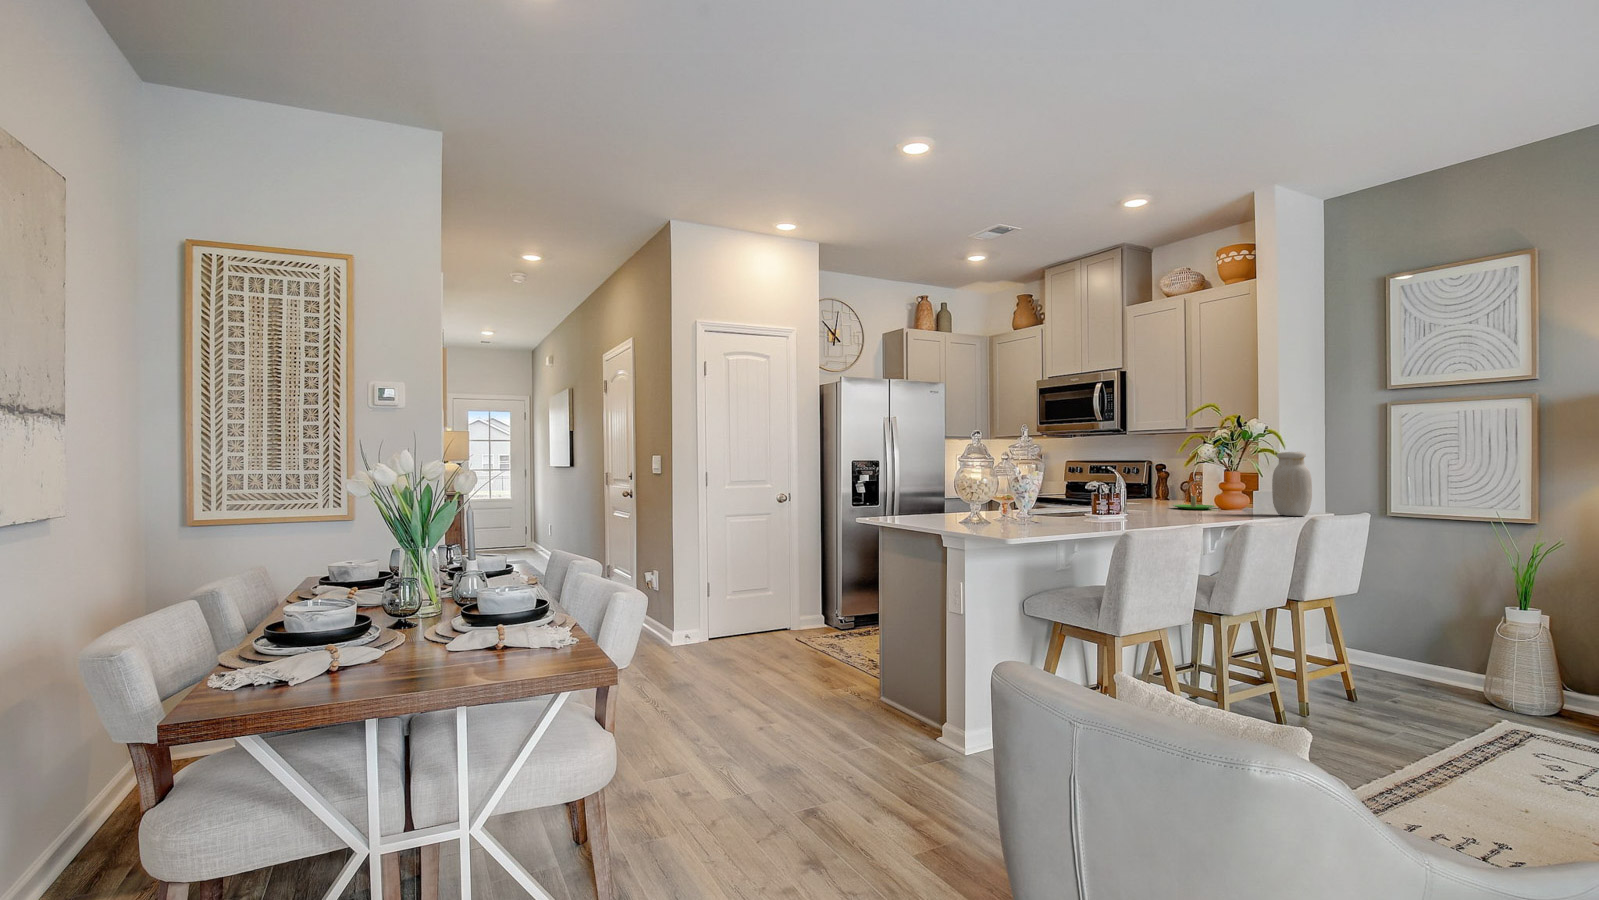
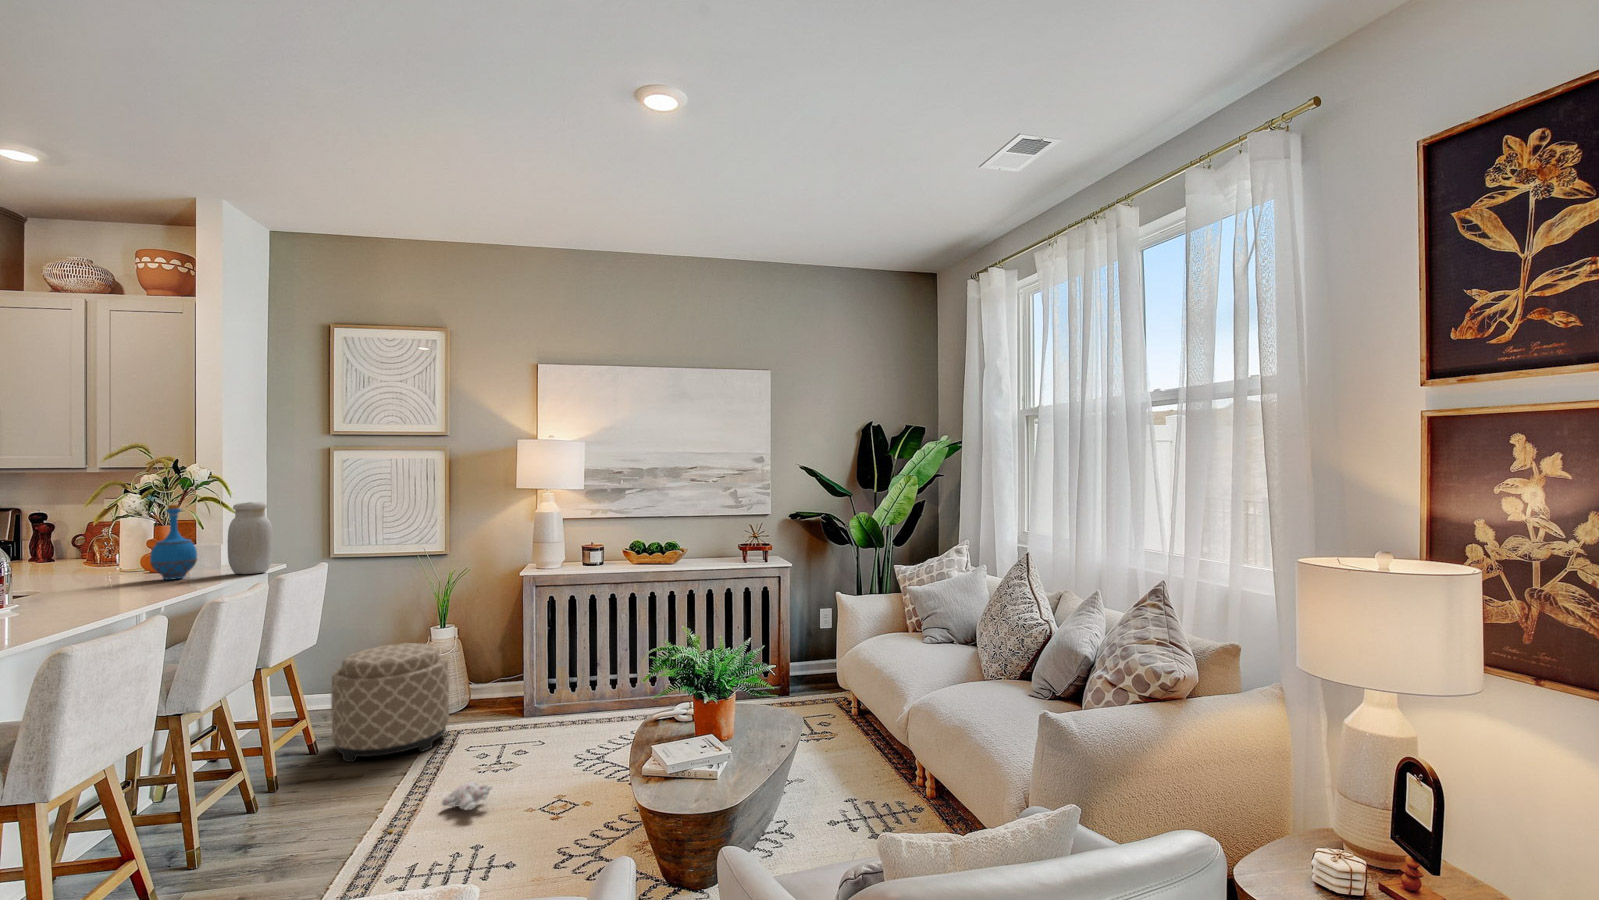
bottle: none [1213,452,1249,513] -> present [150,505,197,580]
candle: present [1173,484,1215,510] -> none [81,547,147,581]
ottoman: none [1371,611,1519,738] -> present [331,643,449,762]
plush toy: none [1401,781,1547,810] -> present [389,781,492,833]

